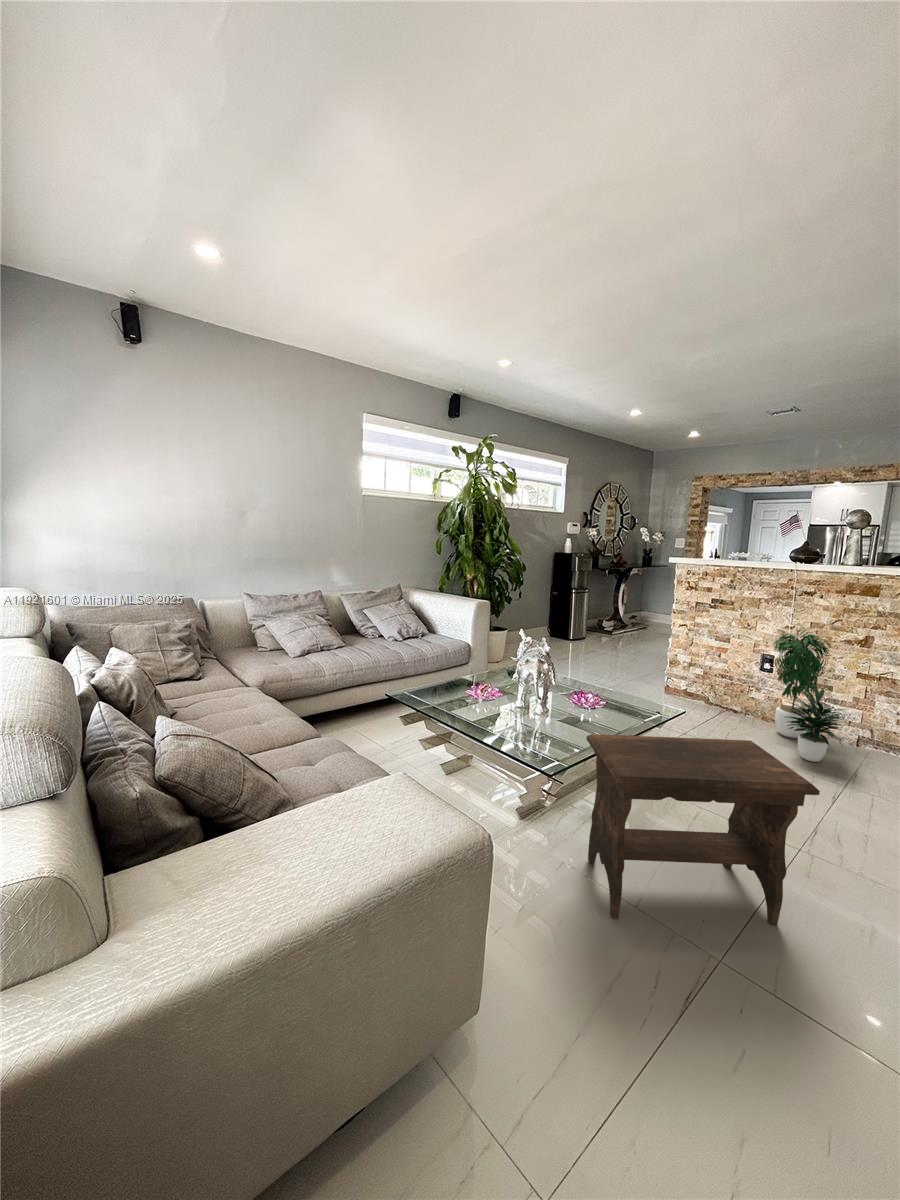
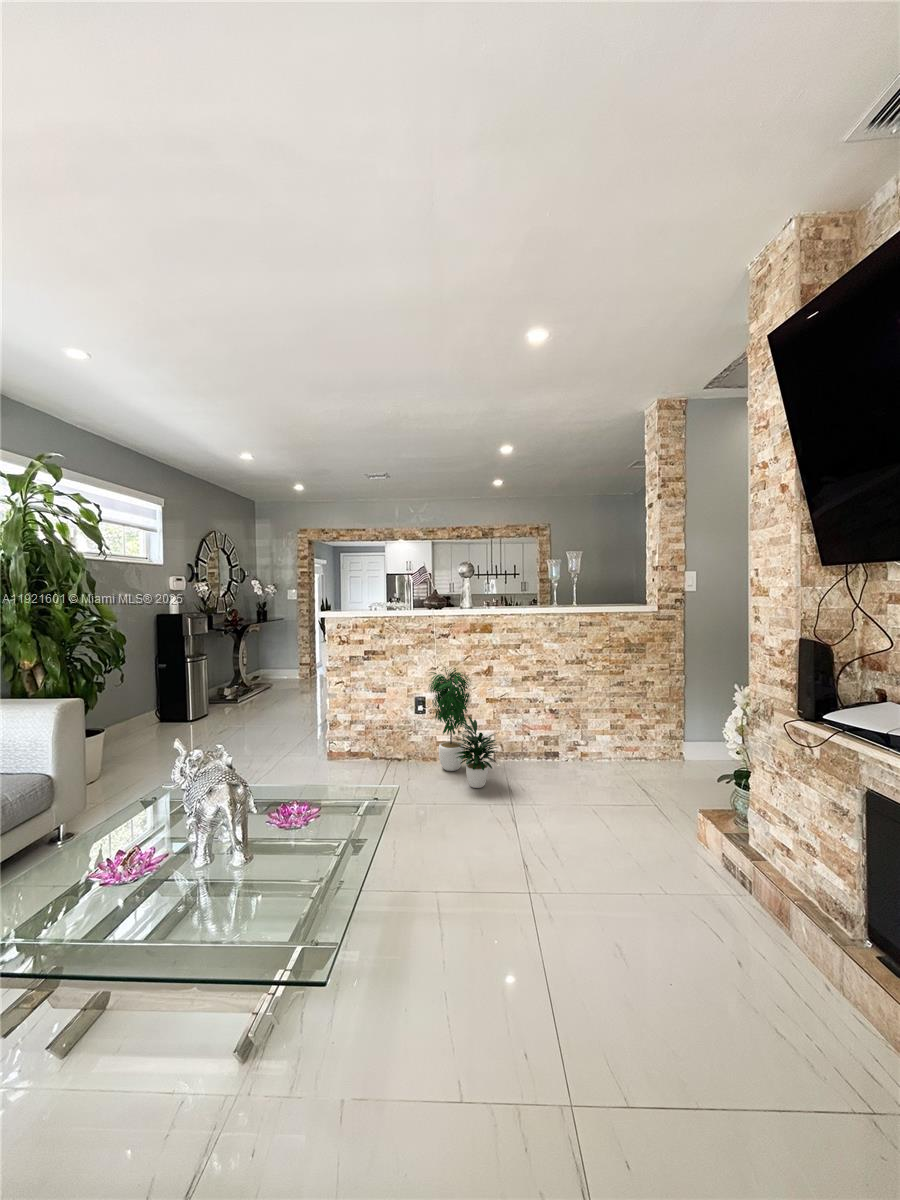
footstool: present [587,734,820,925] -> none [357,792,574,1092]

